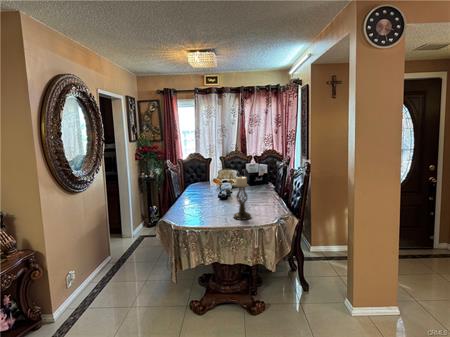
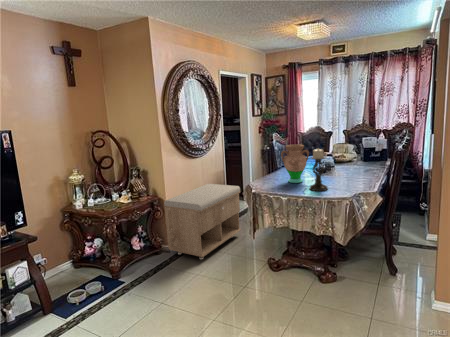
vase: none [196,172,224,213] -> present [281,144,309,183]
storage bench: none [46,222,139,322] -> present [164,184,241,259]

